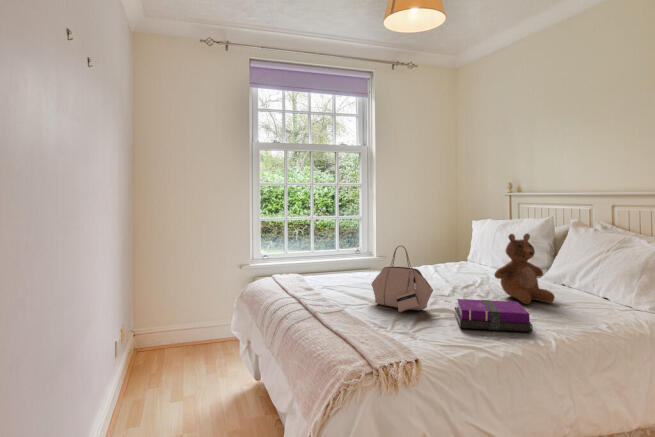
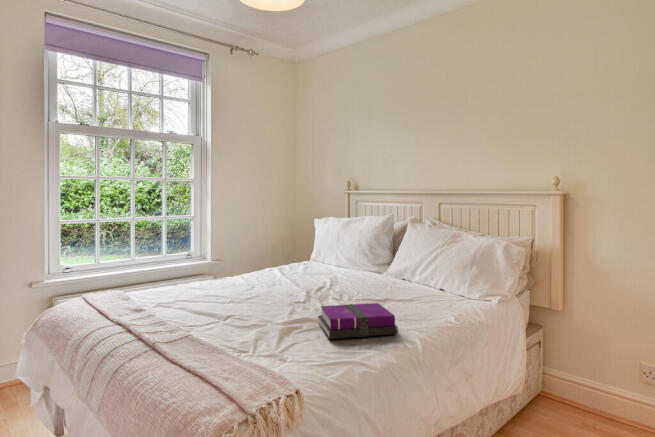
teddy bear: present [494,233,555,304] -> none [350,232,404,303]
handbag: present [371,246,433,312] -> none [222,251,296,329]

